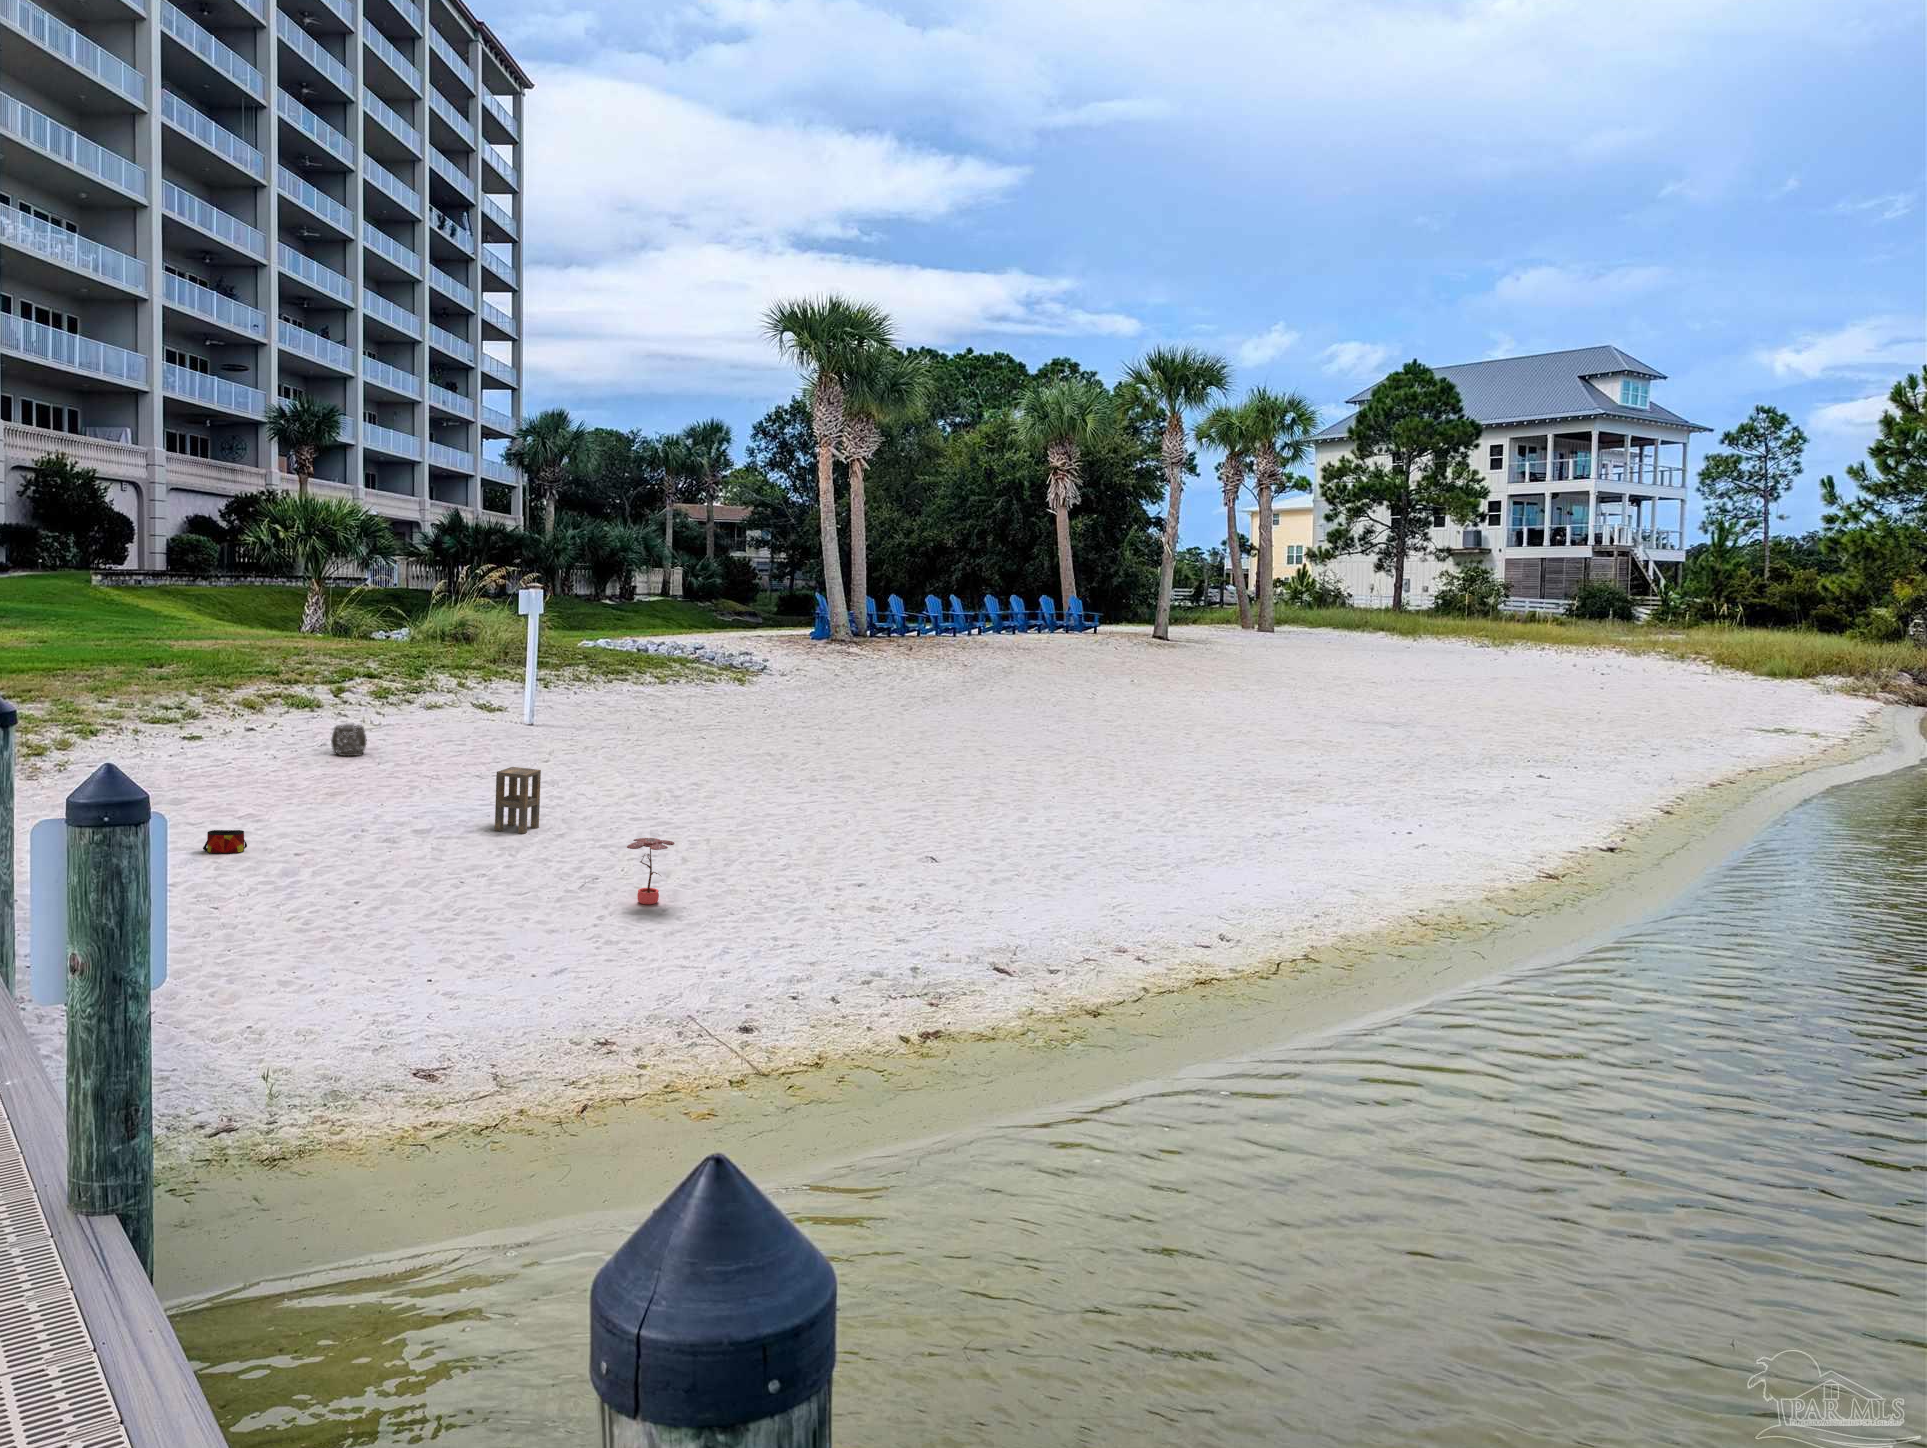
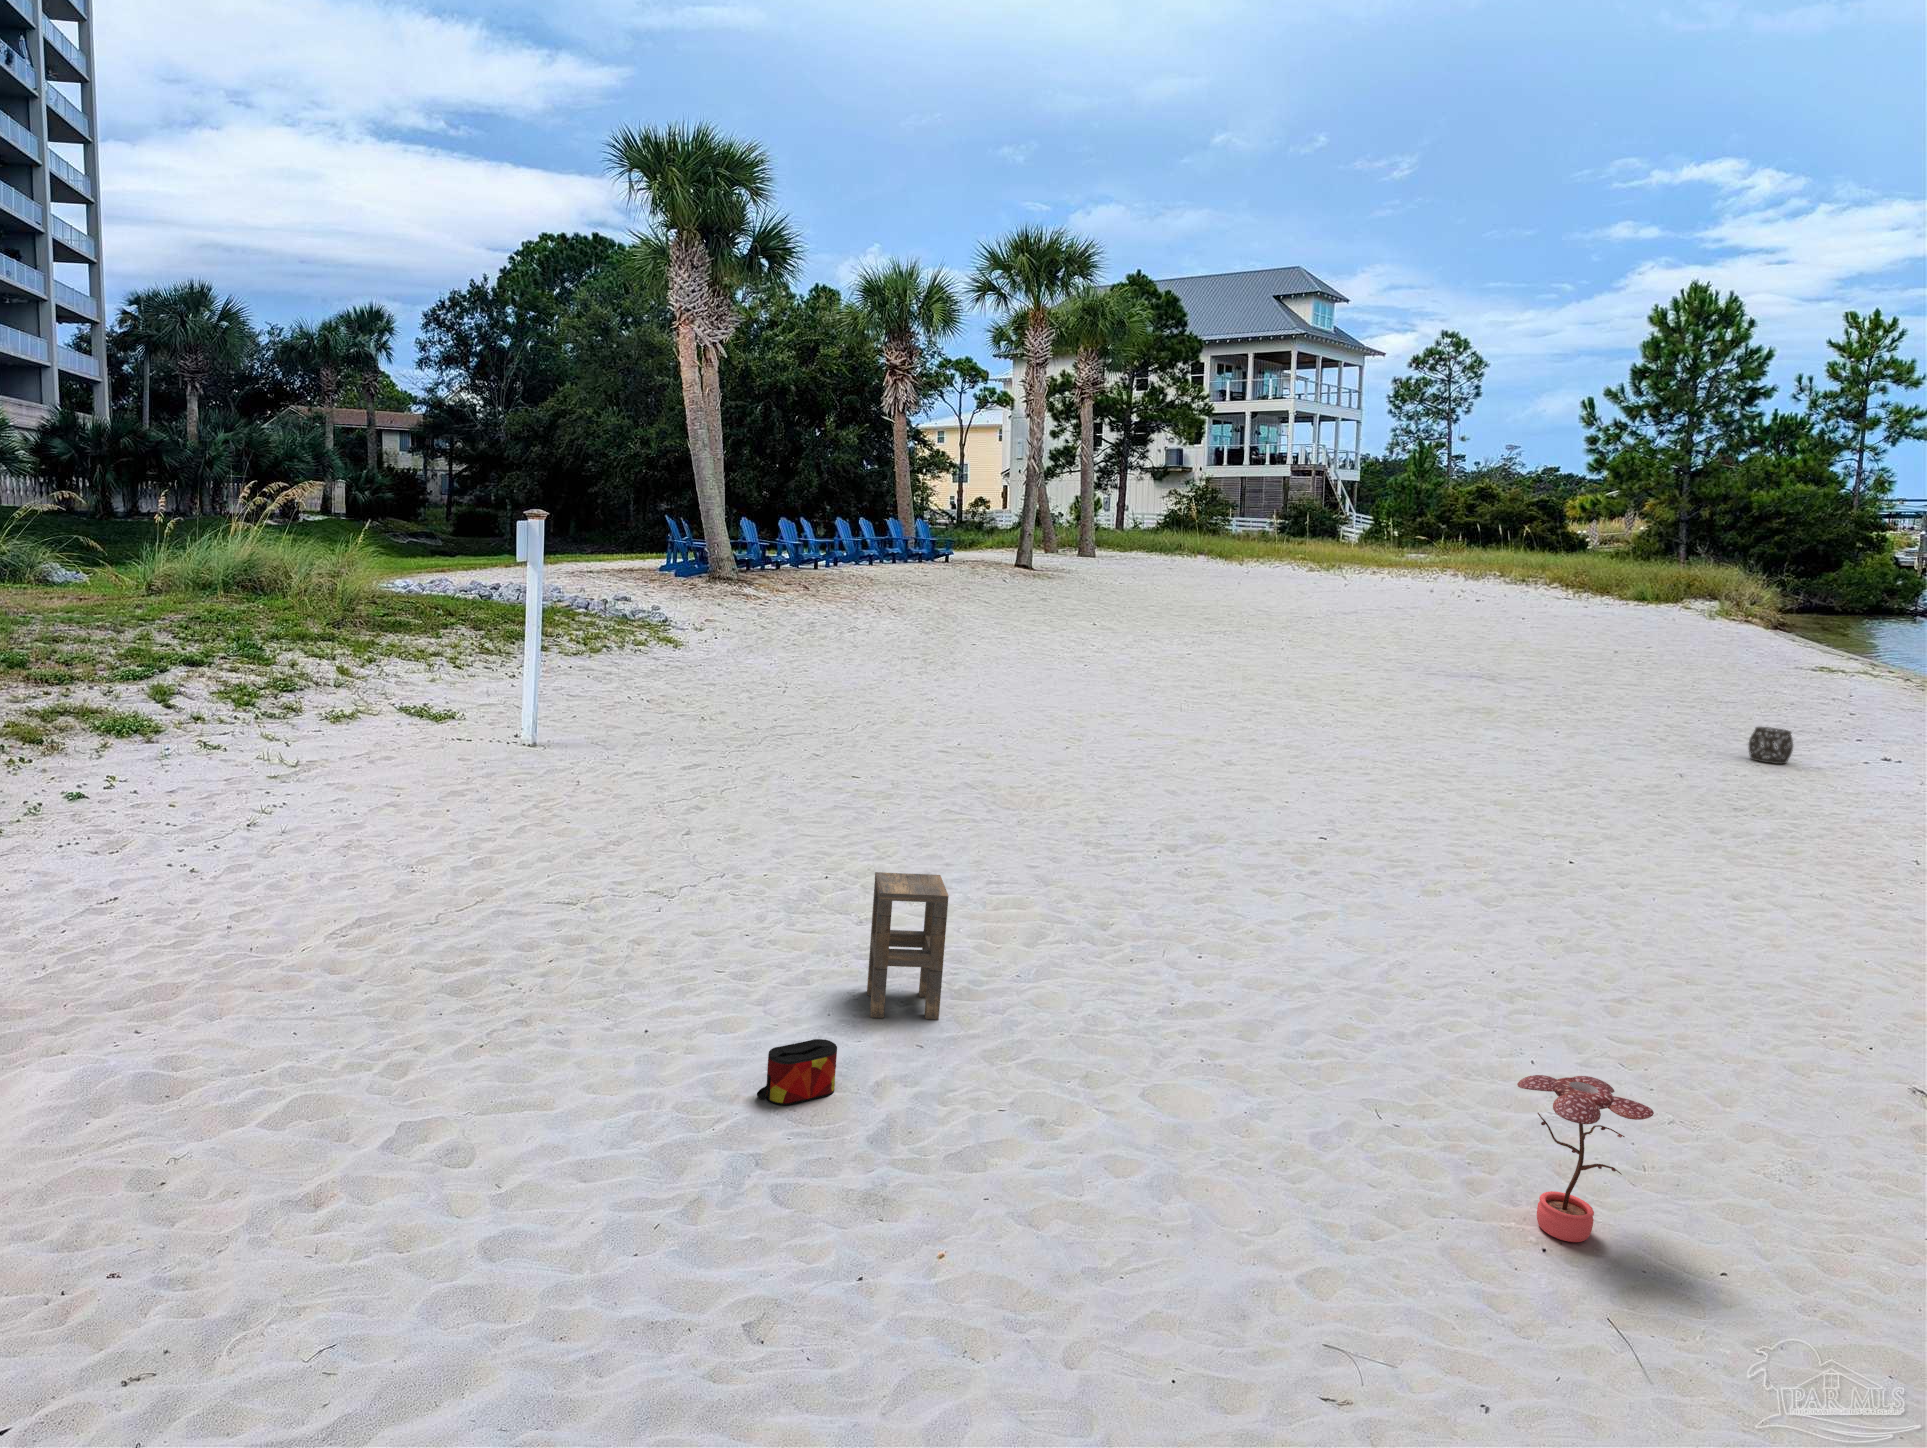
woven basket: present [331,724,367,756] -> present [1748,727,1793,764]
bag: present [203,830,247,854] -> present [757,1039,837,1105]

